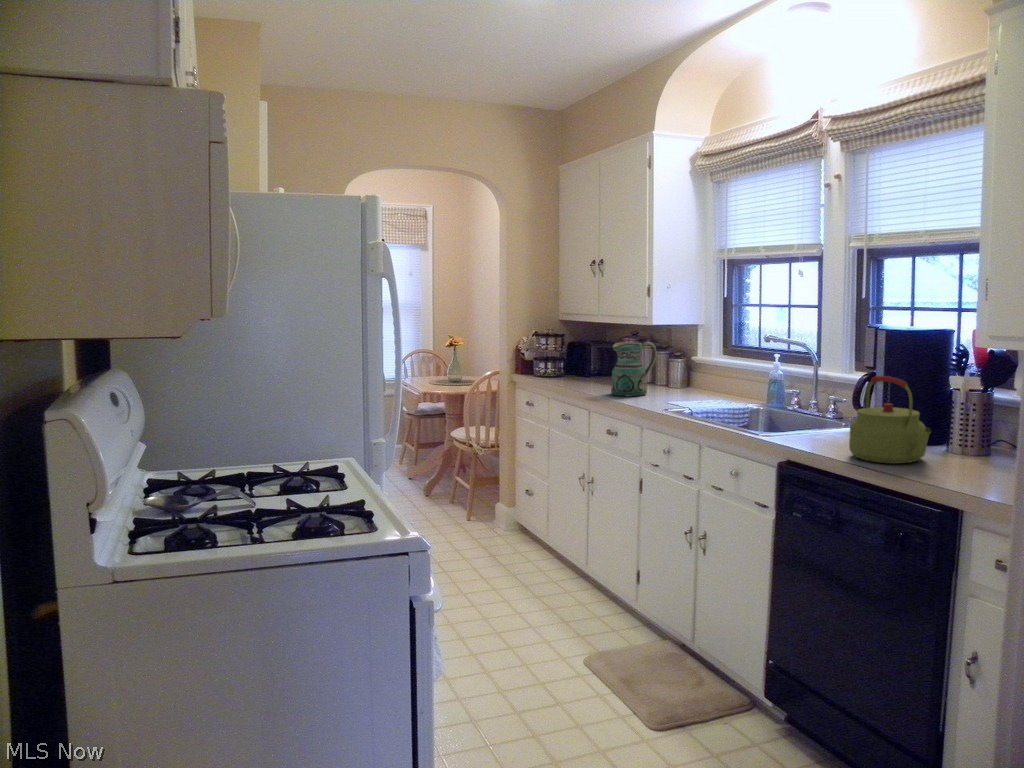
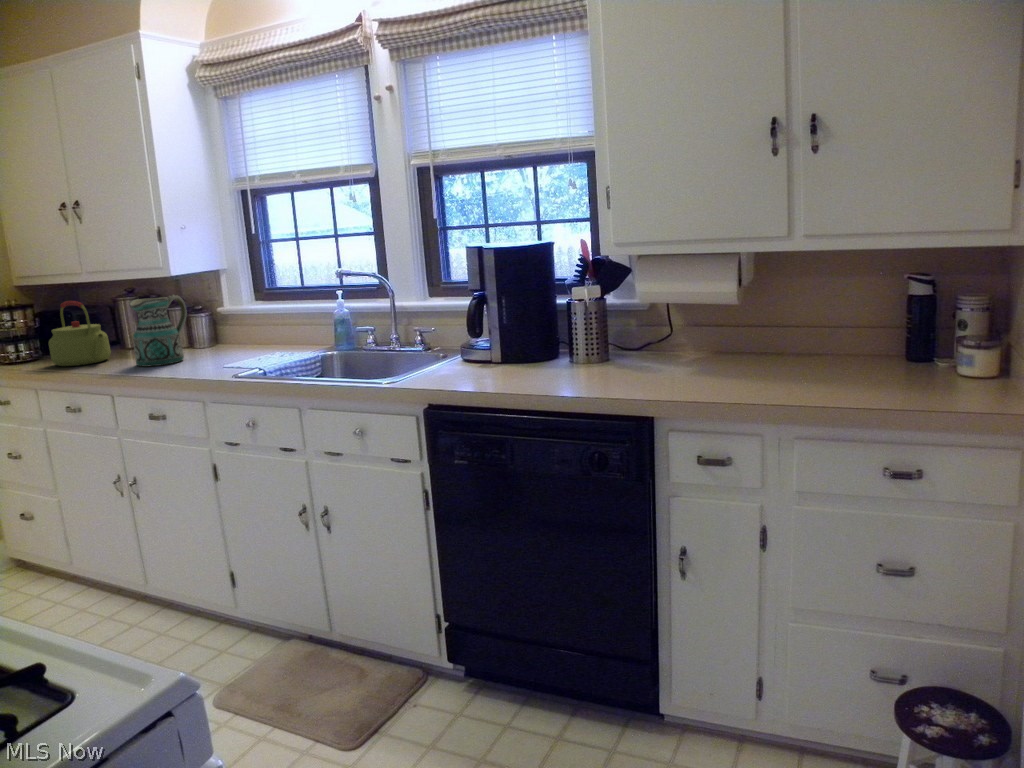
kettle: present [849,376,931,464] -> present [49,301,111,366]

